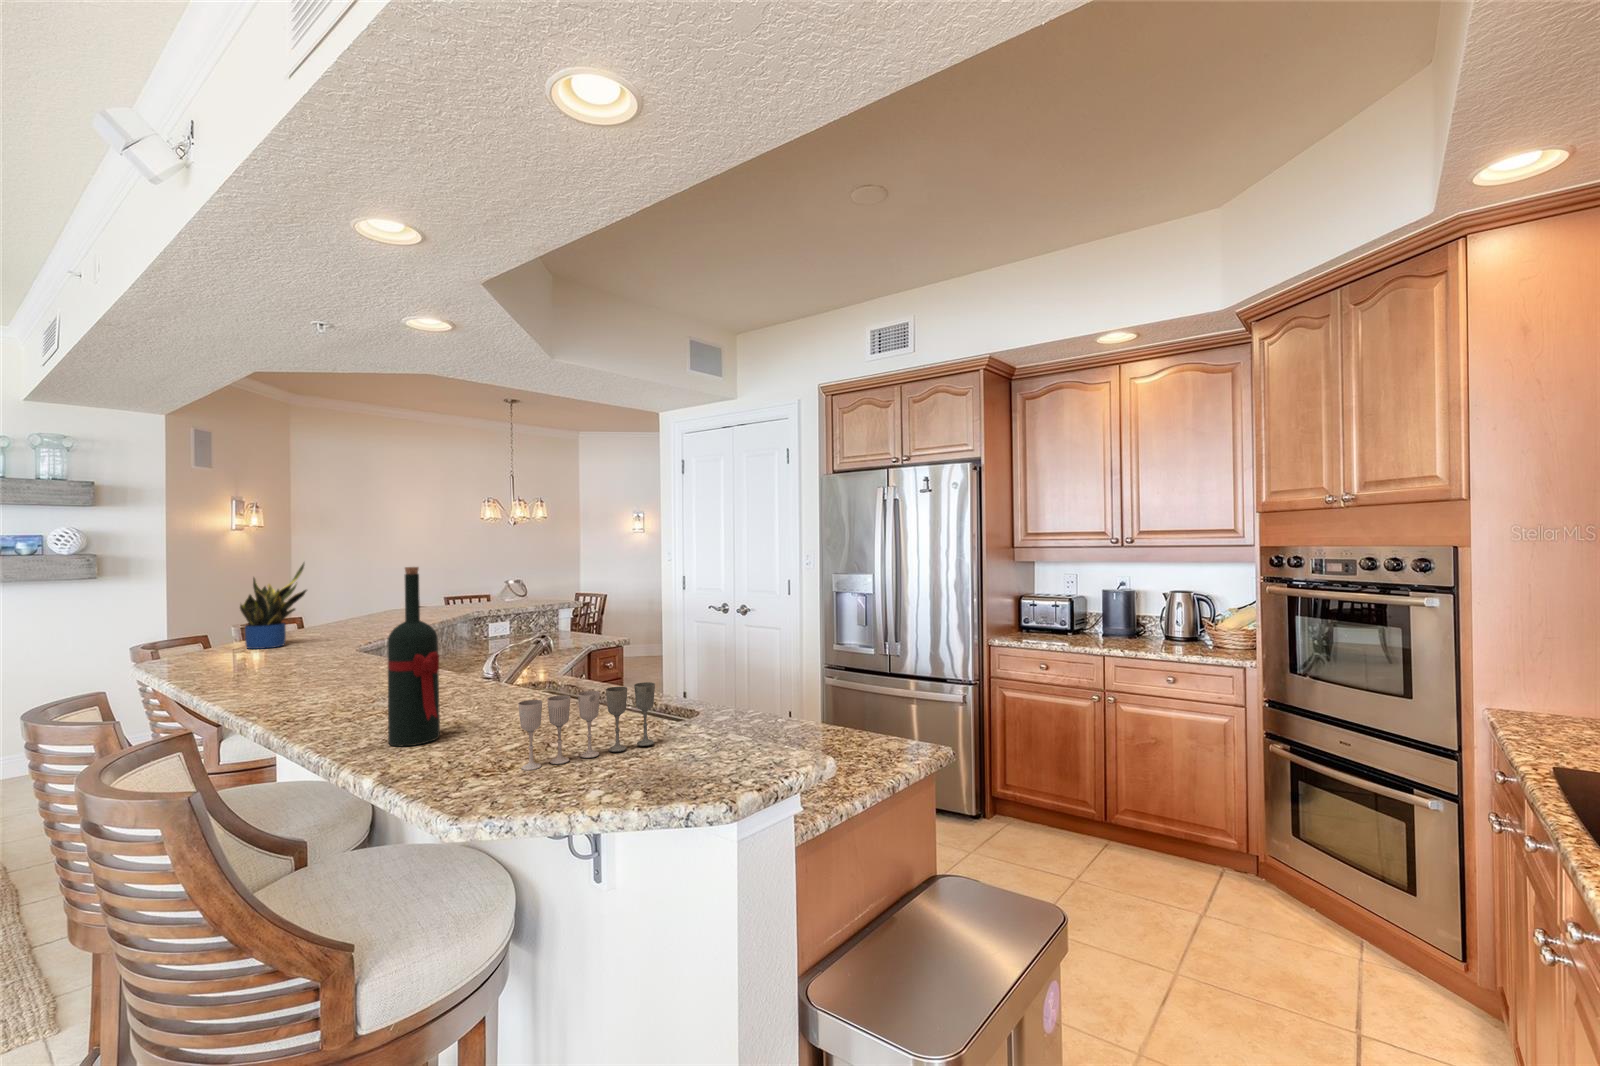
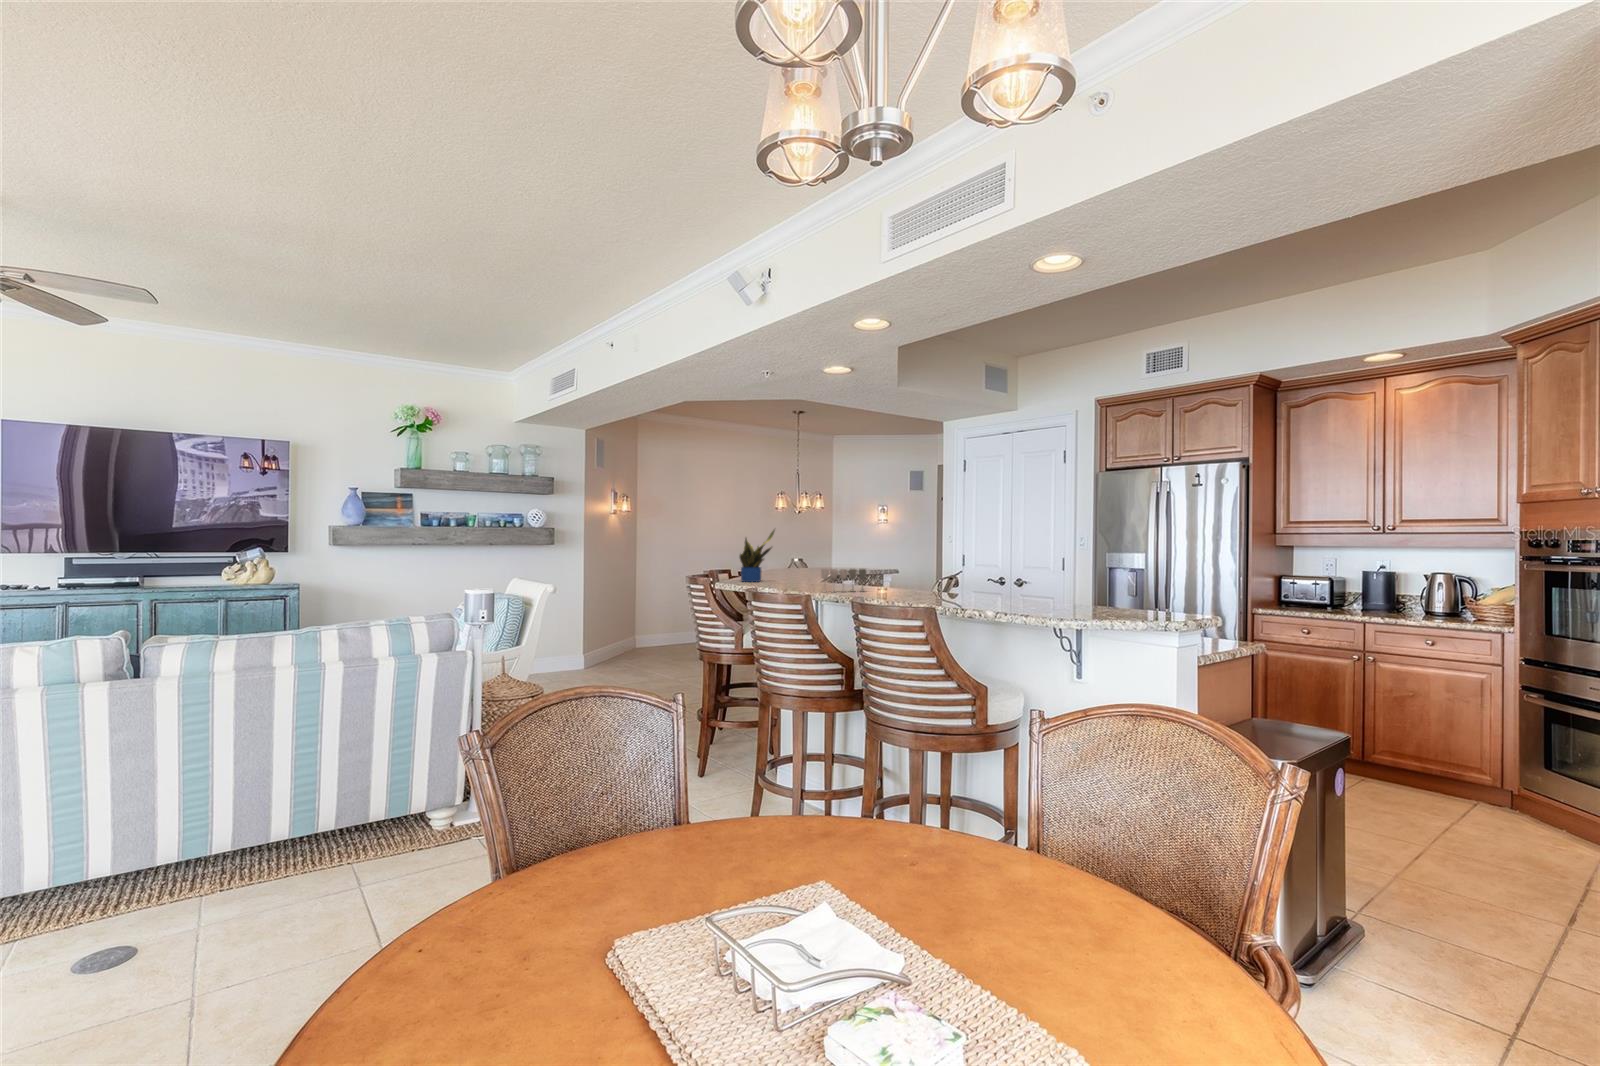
wine bottle: present [388,567,440,747] -> none [965,518,994,606]
wine glass: present [518,682,655,771] -> present [821,569,866,592]

